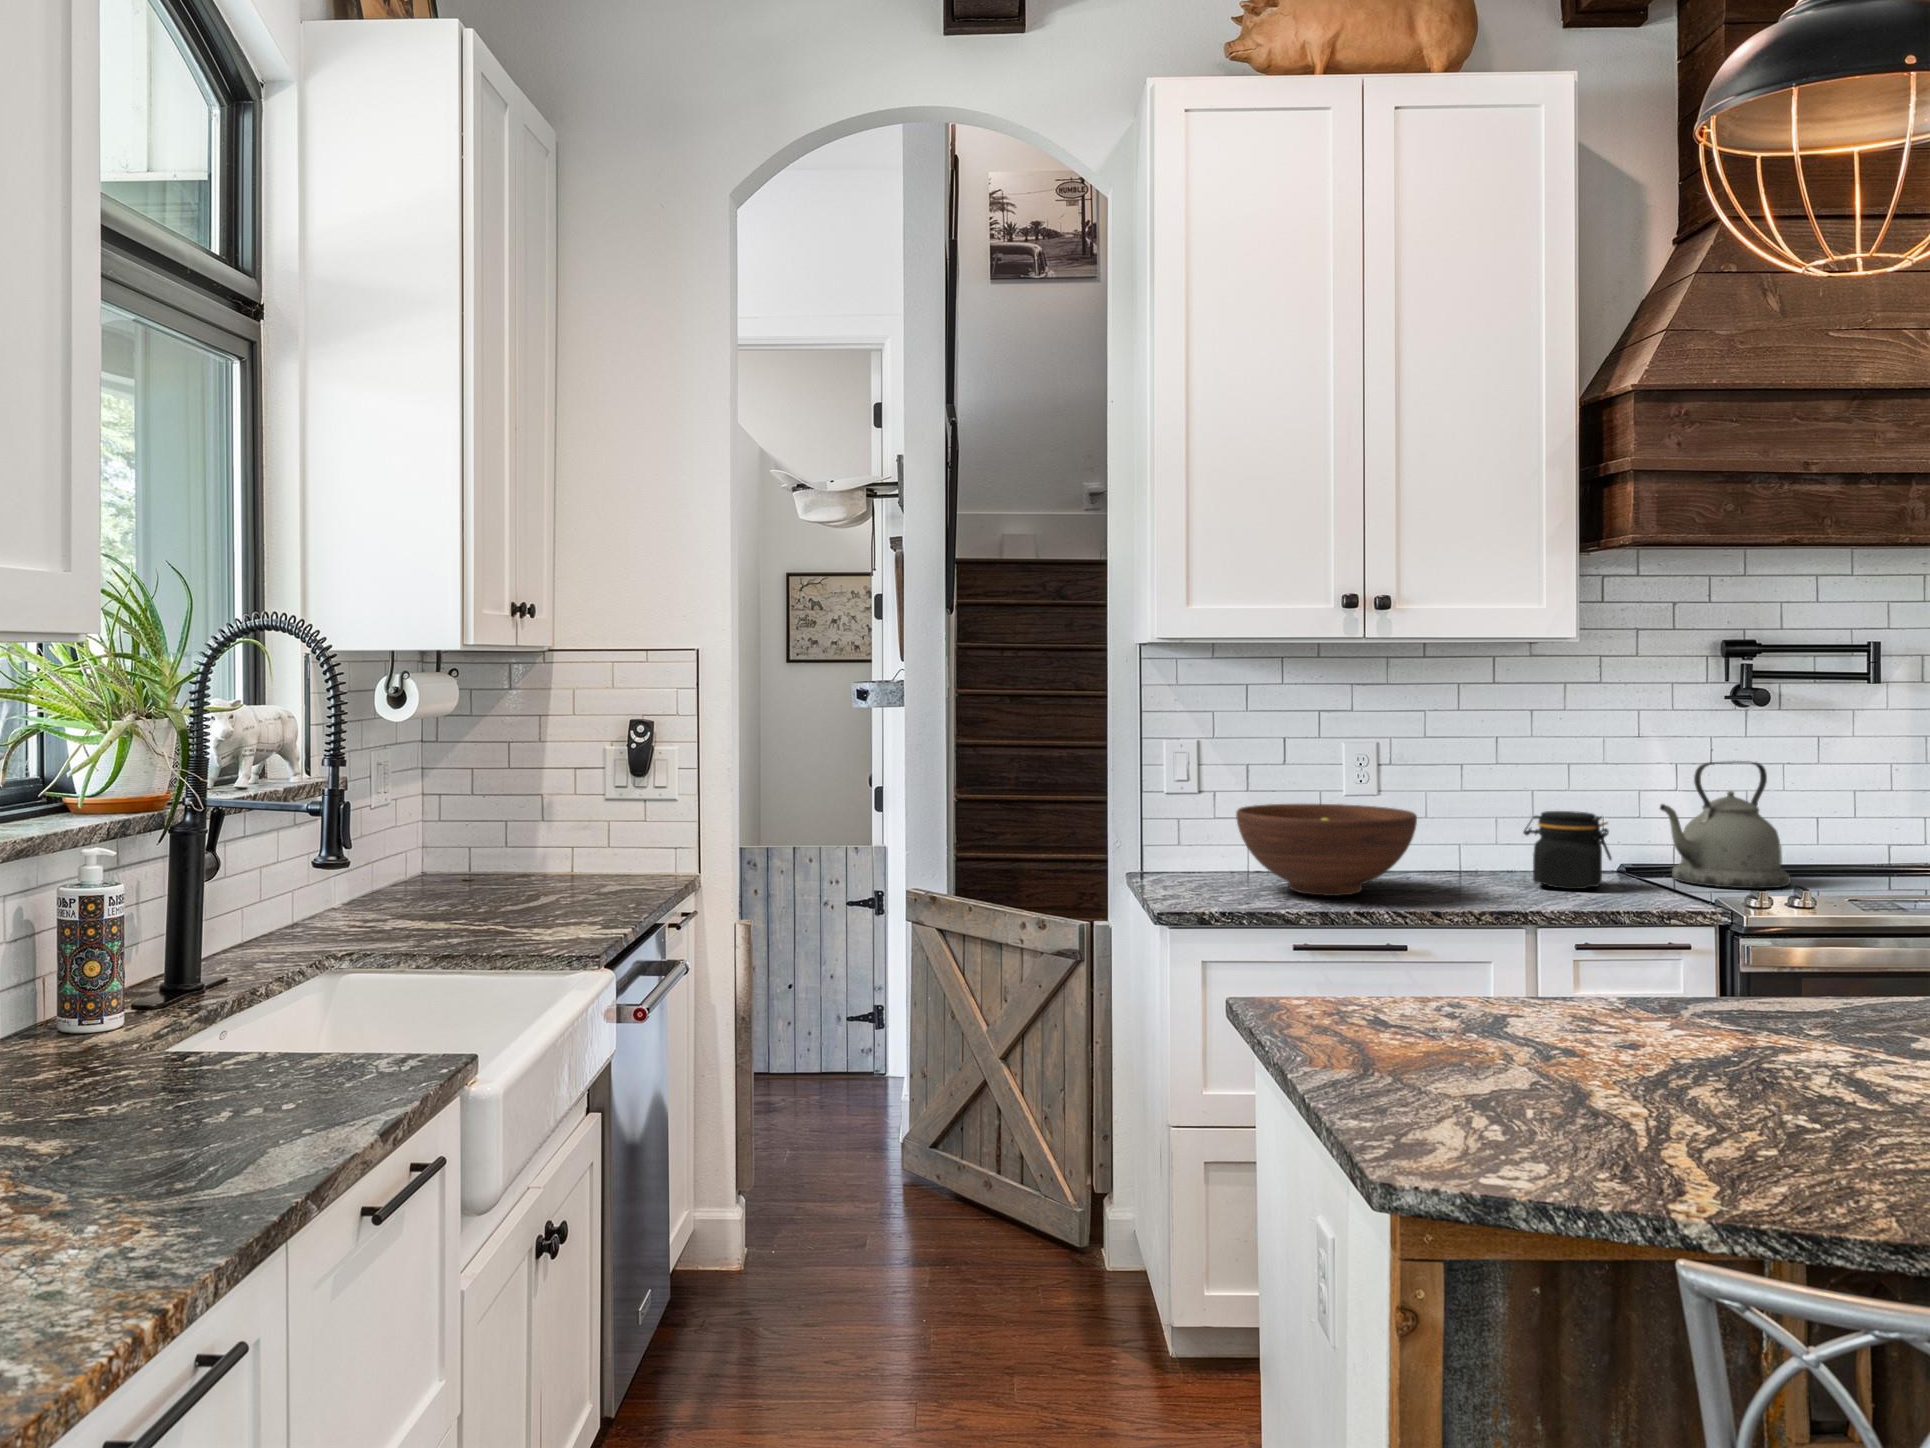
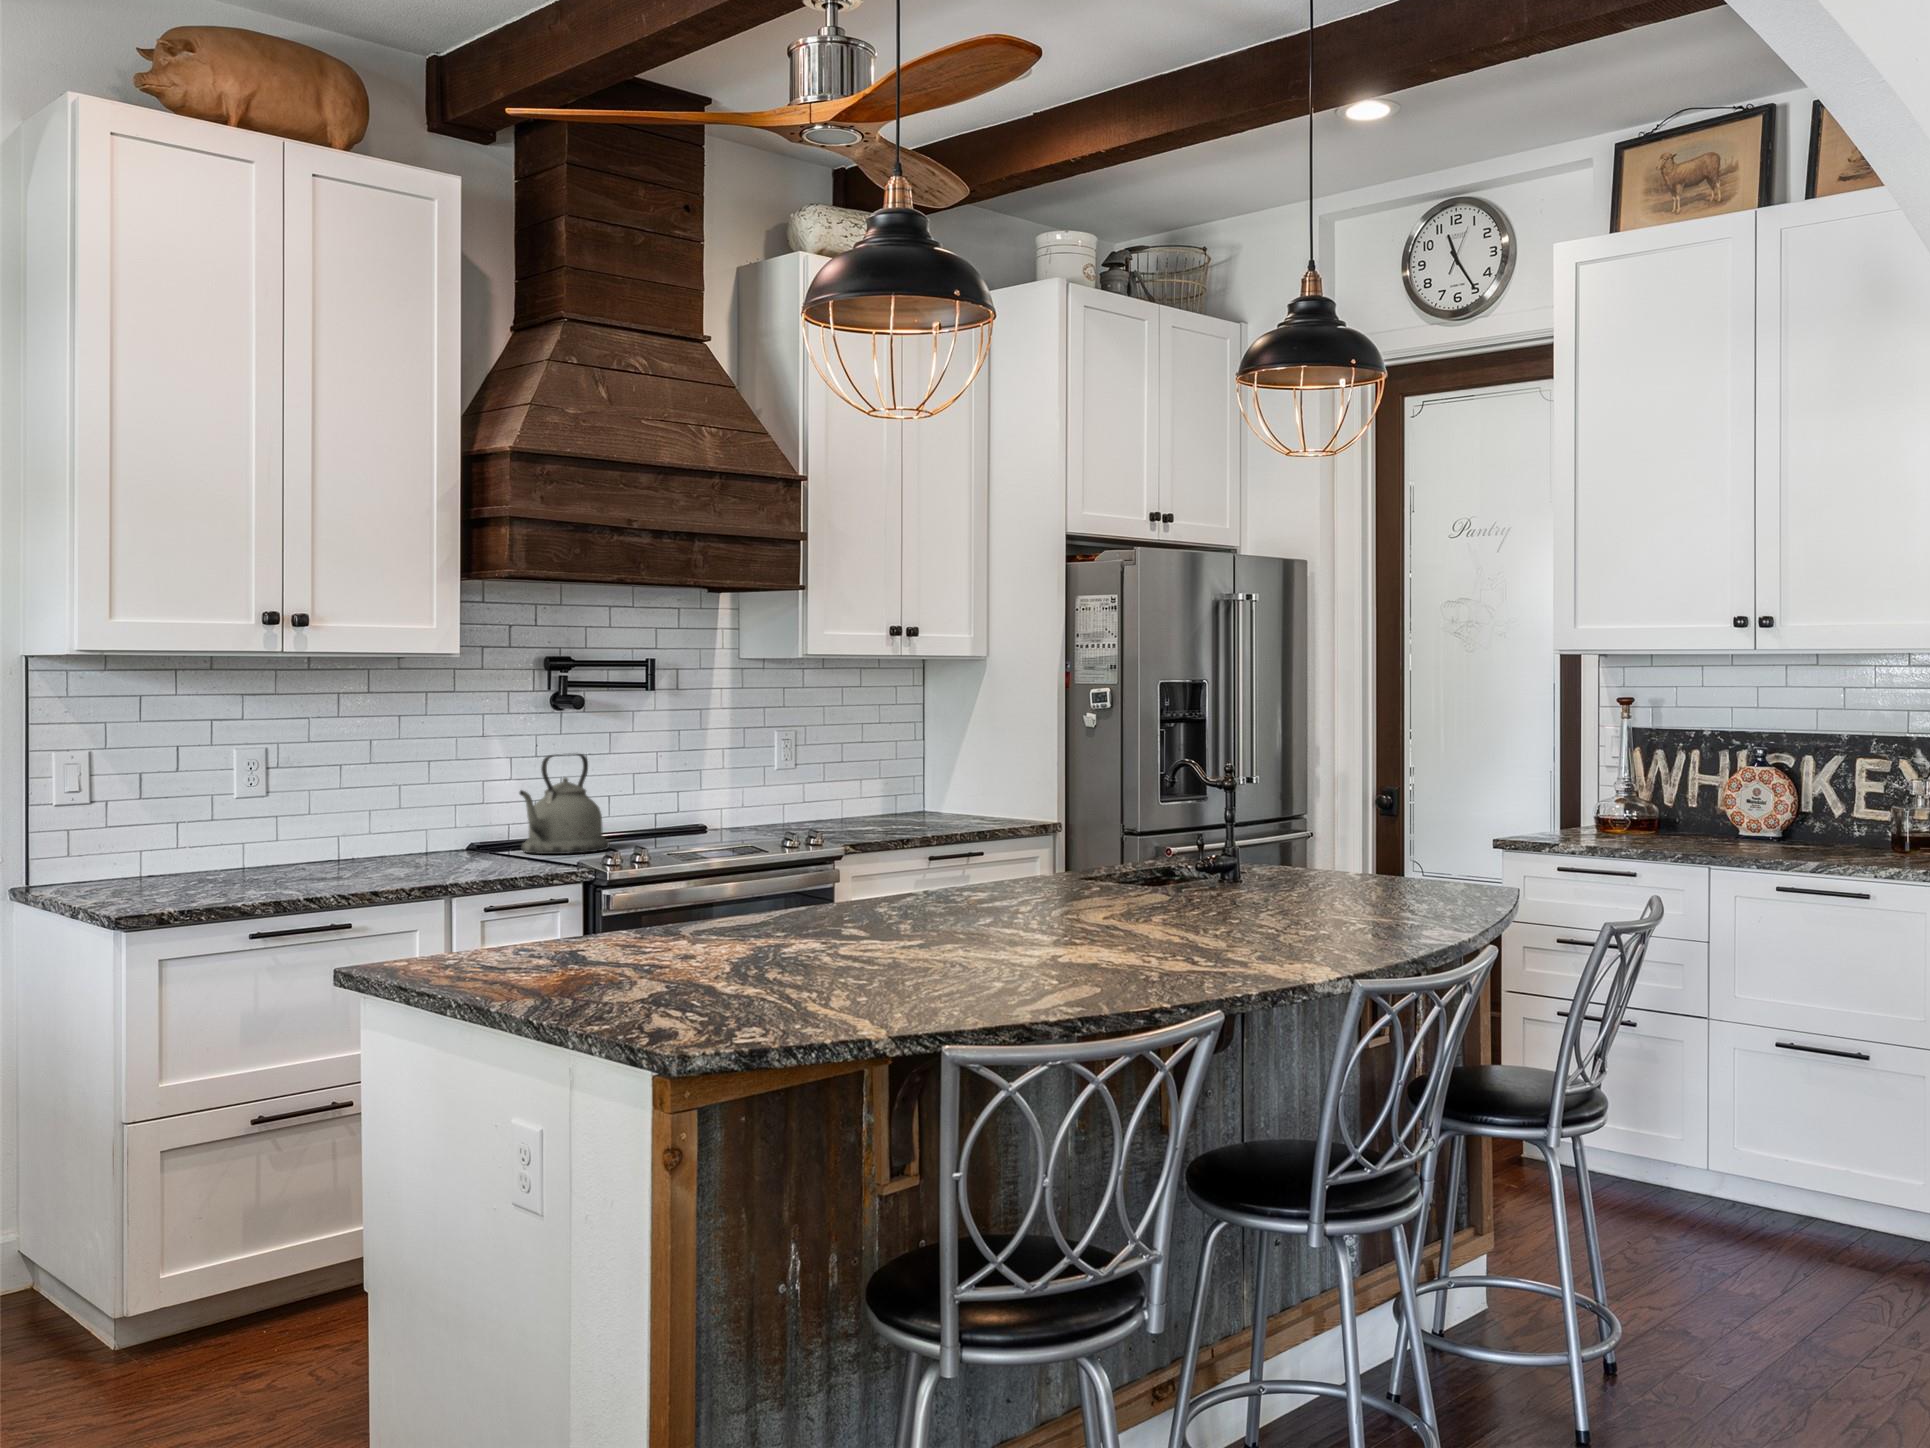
fruit bowl: present [1236,804,1417,896] -> none [162,807,342,891]
jar: present [1524,811,1612,889] -> none [415,801,489,866]

